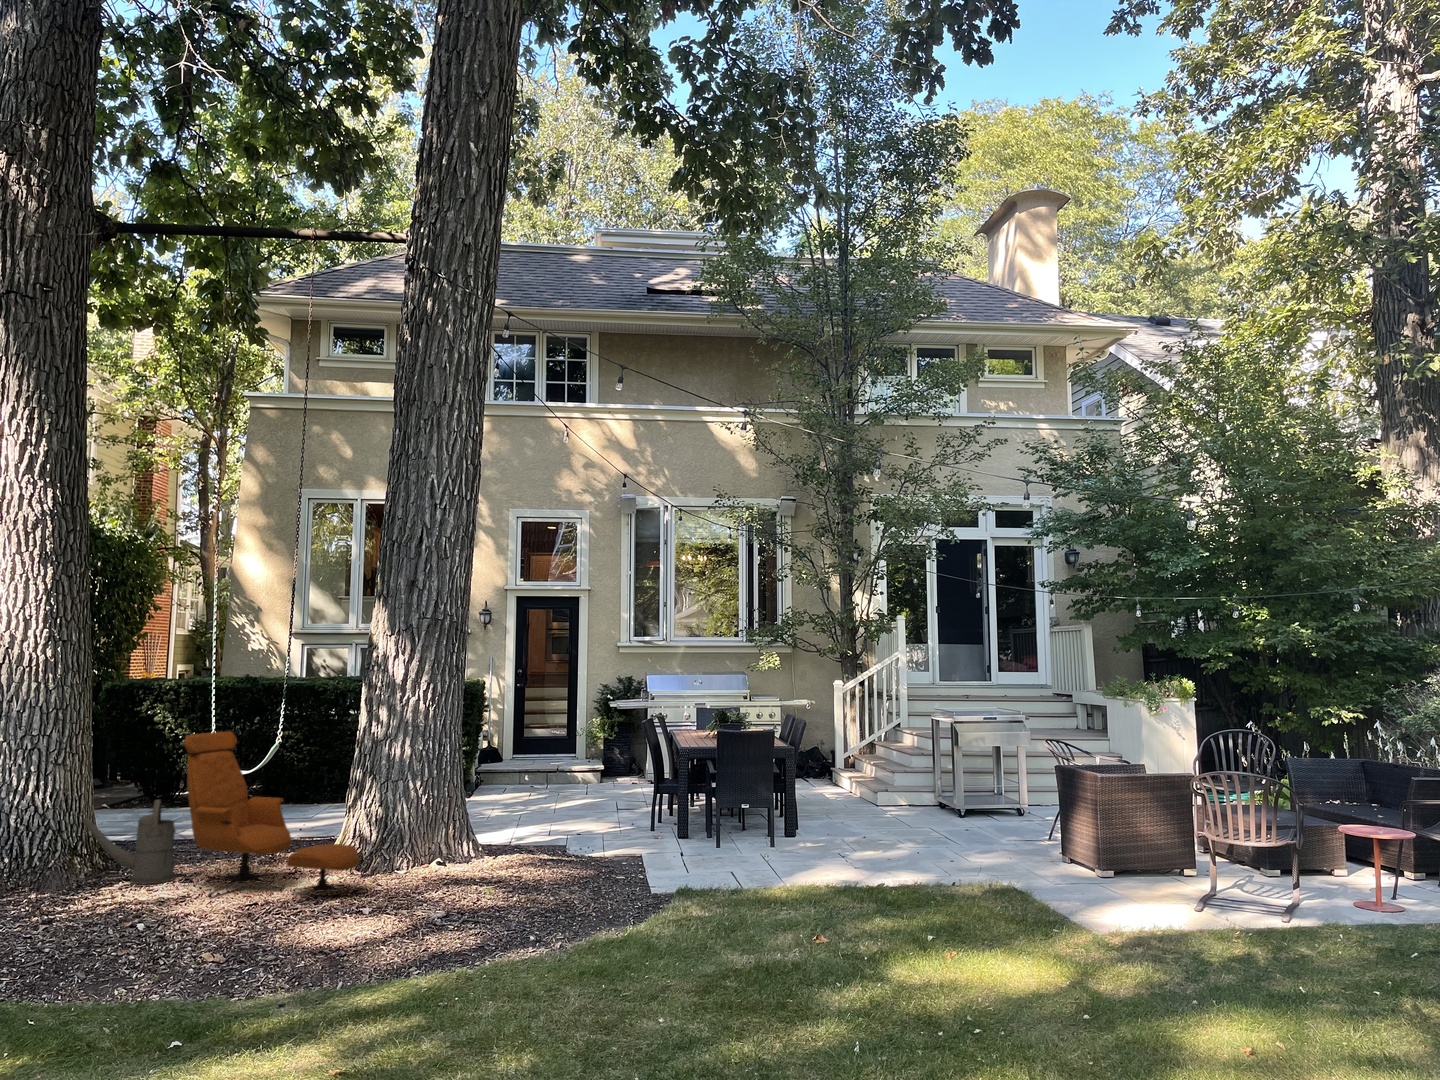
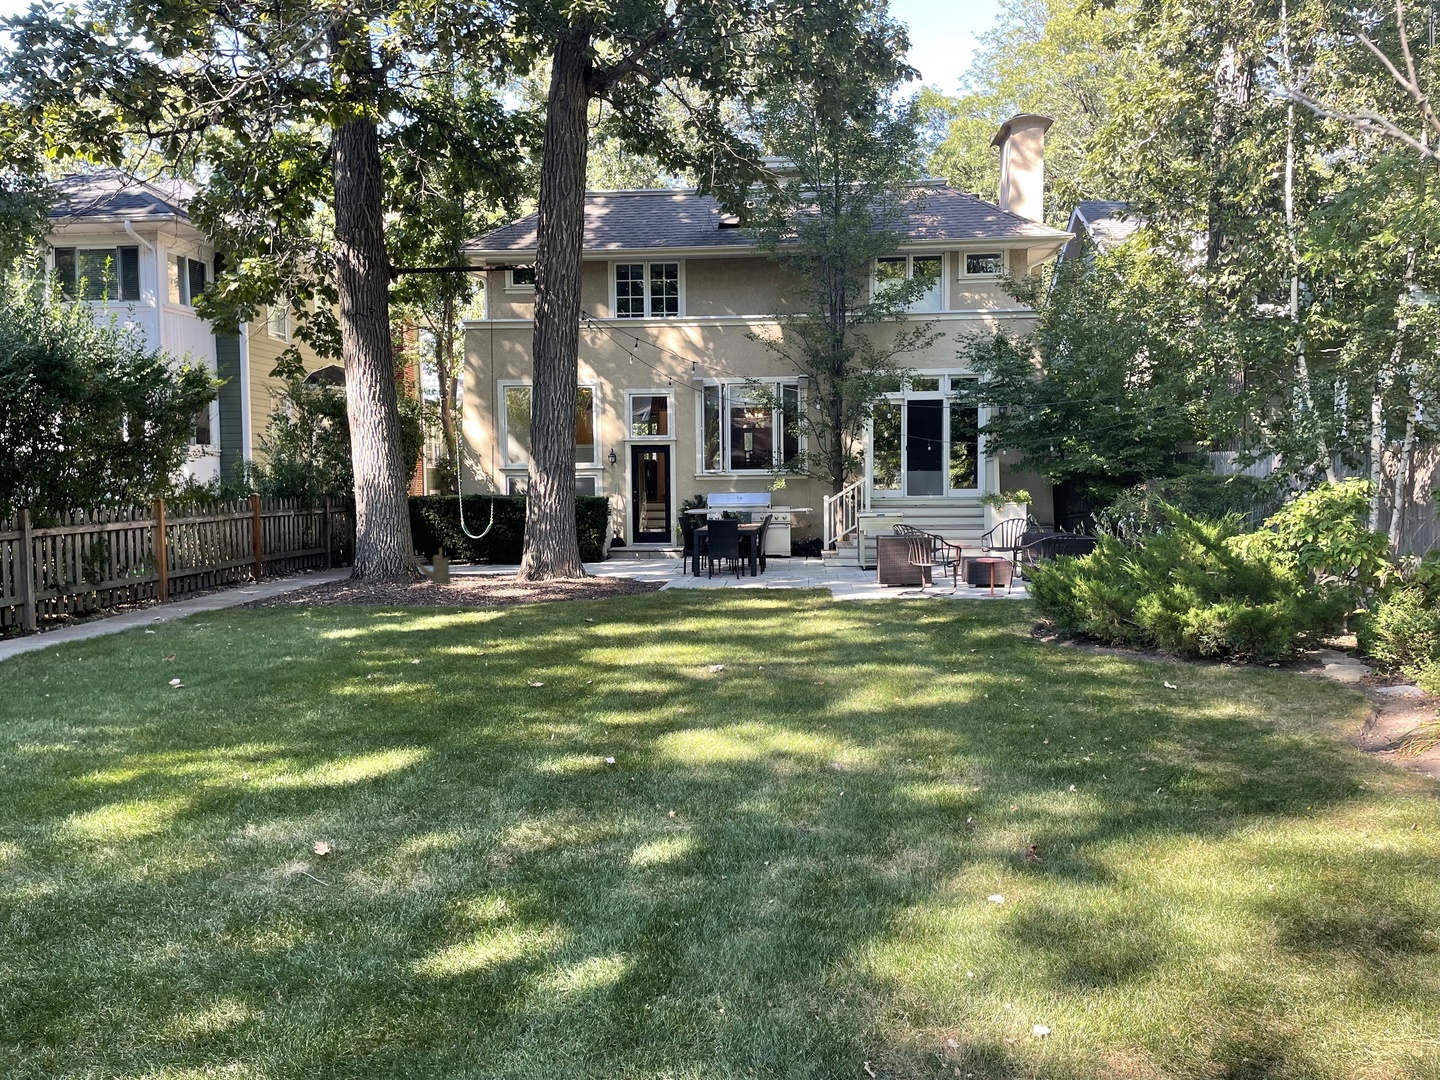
lounge chair: present [184,731,359,902] -> none [451,518,528,590]

